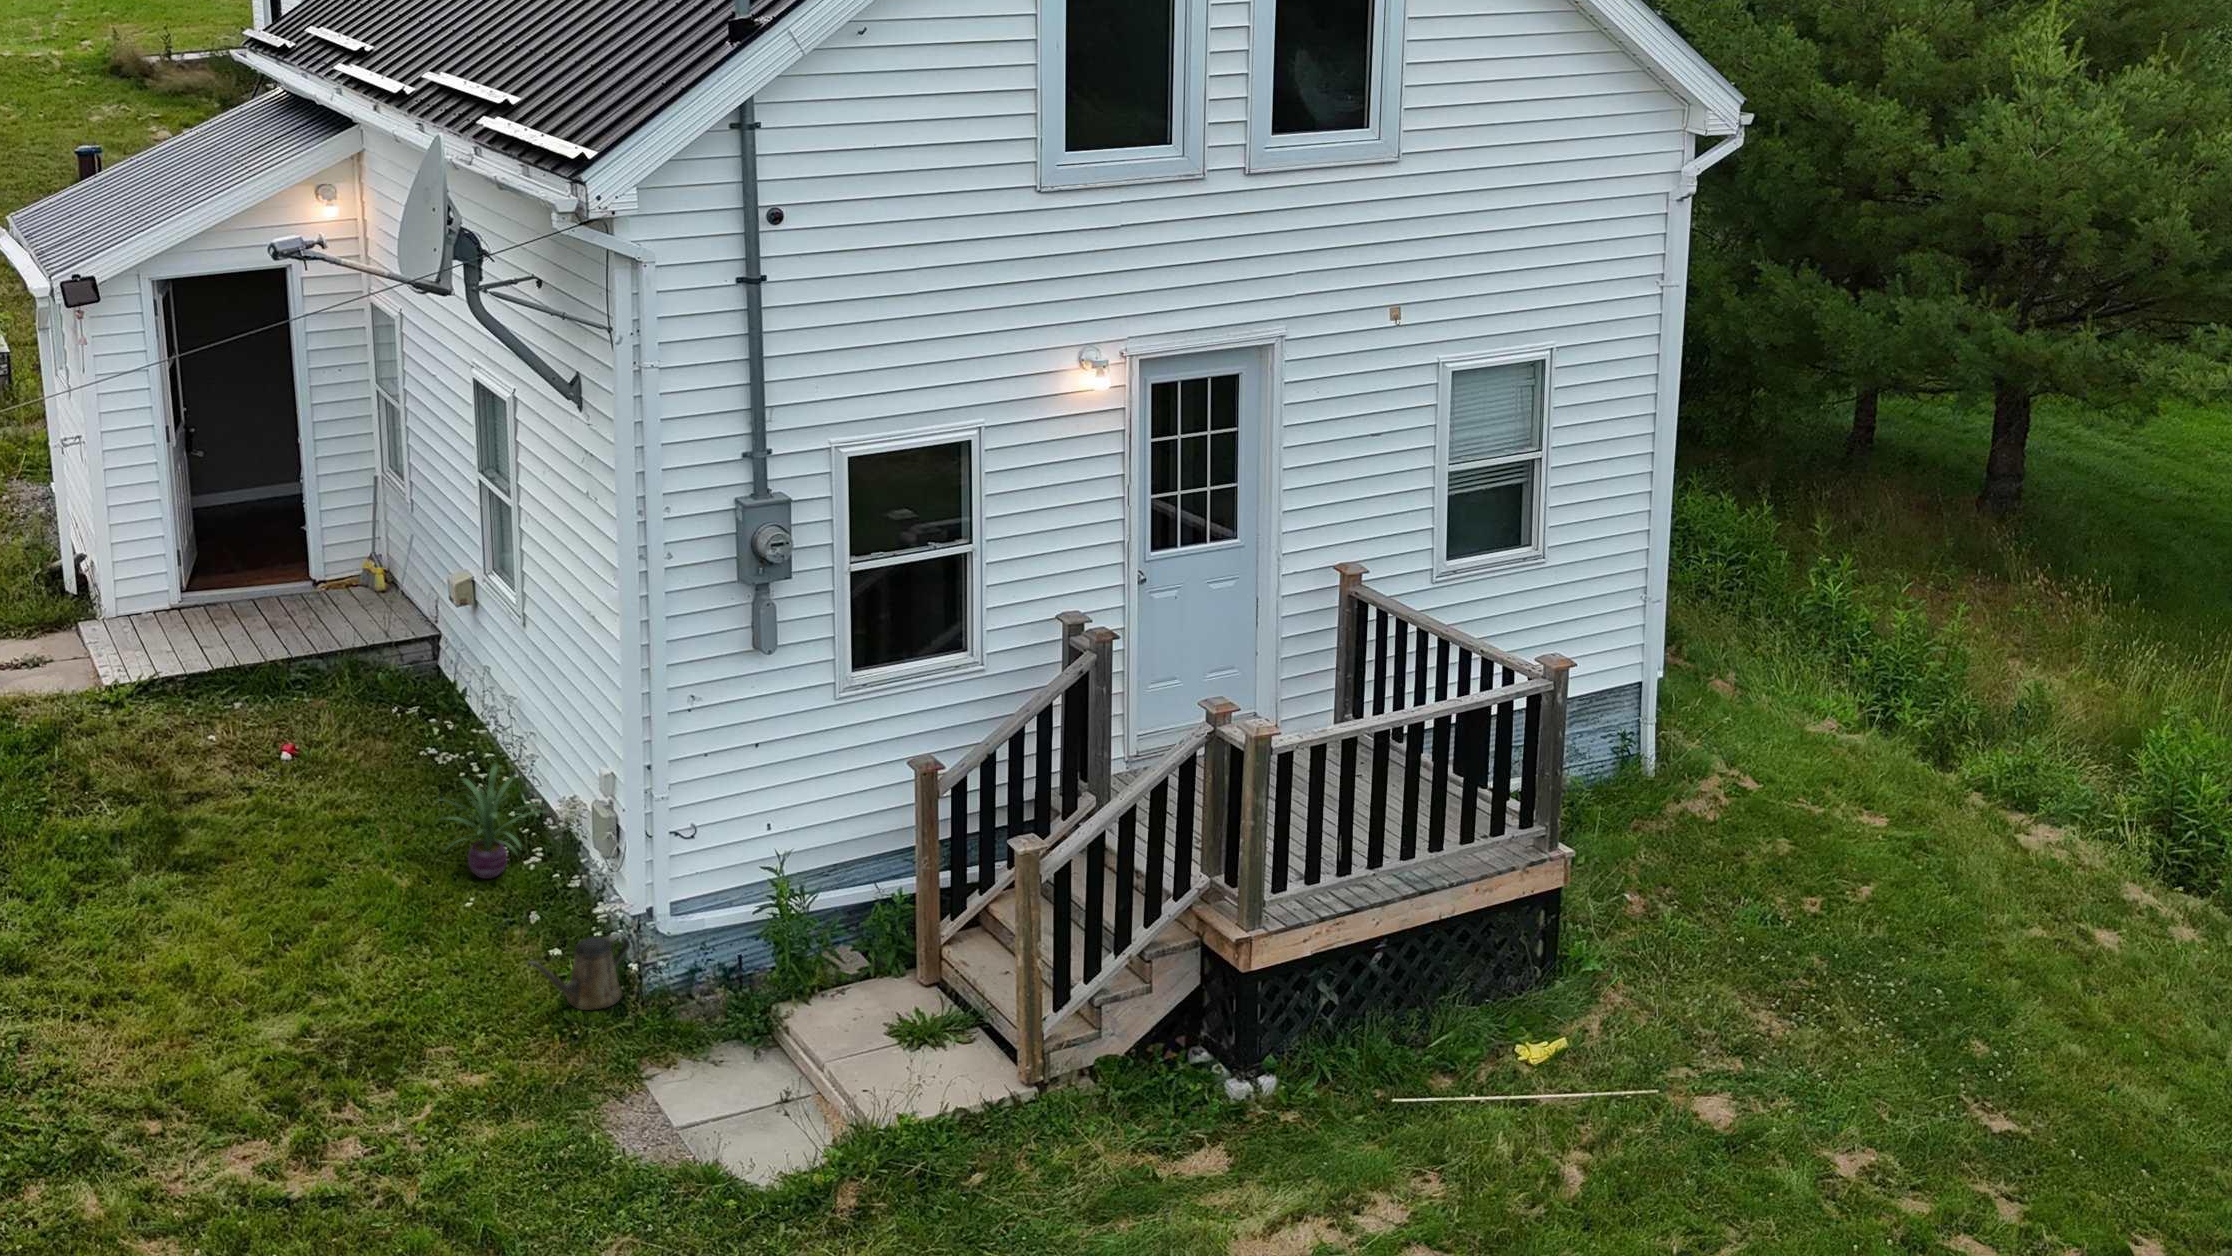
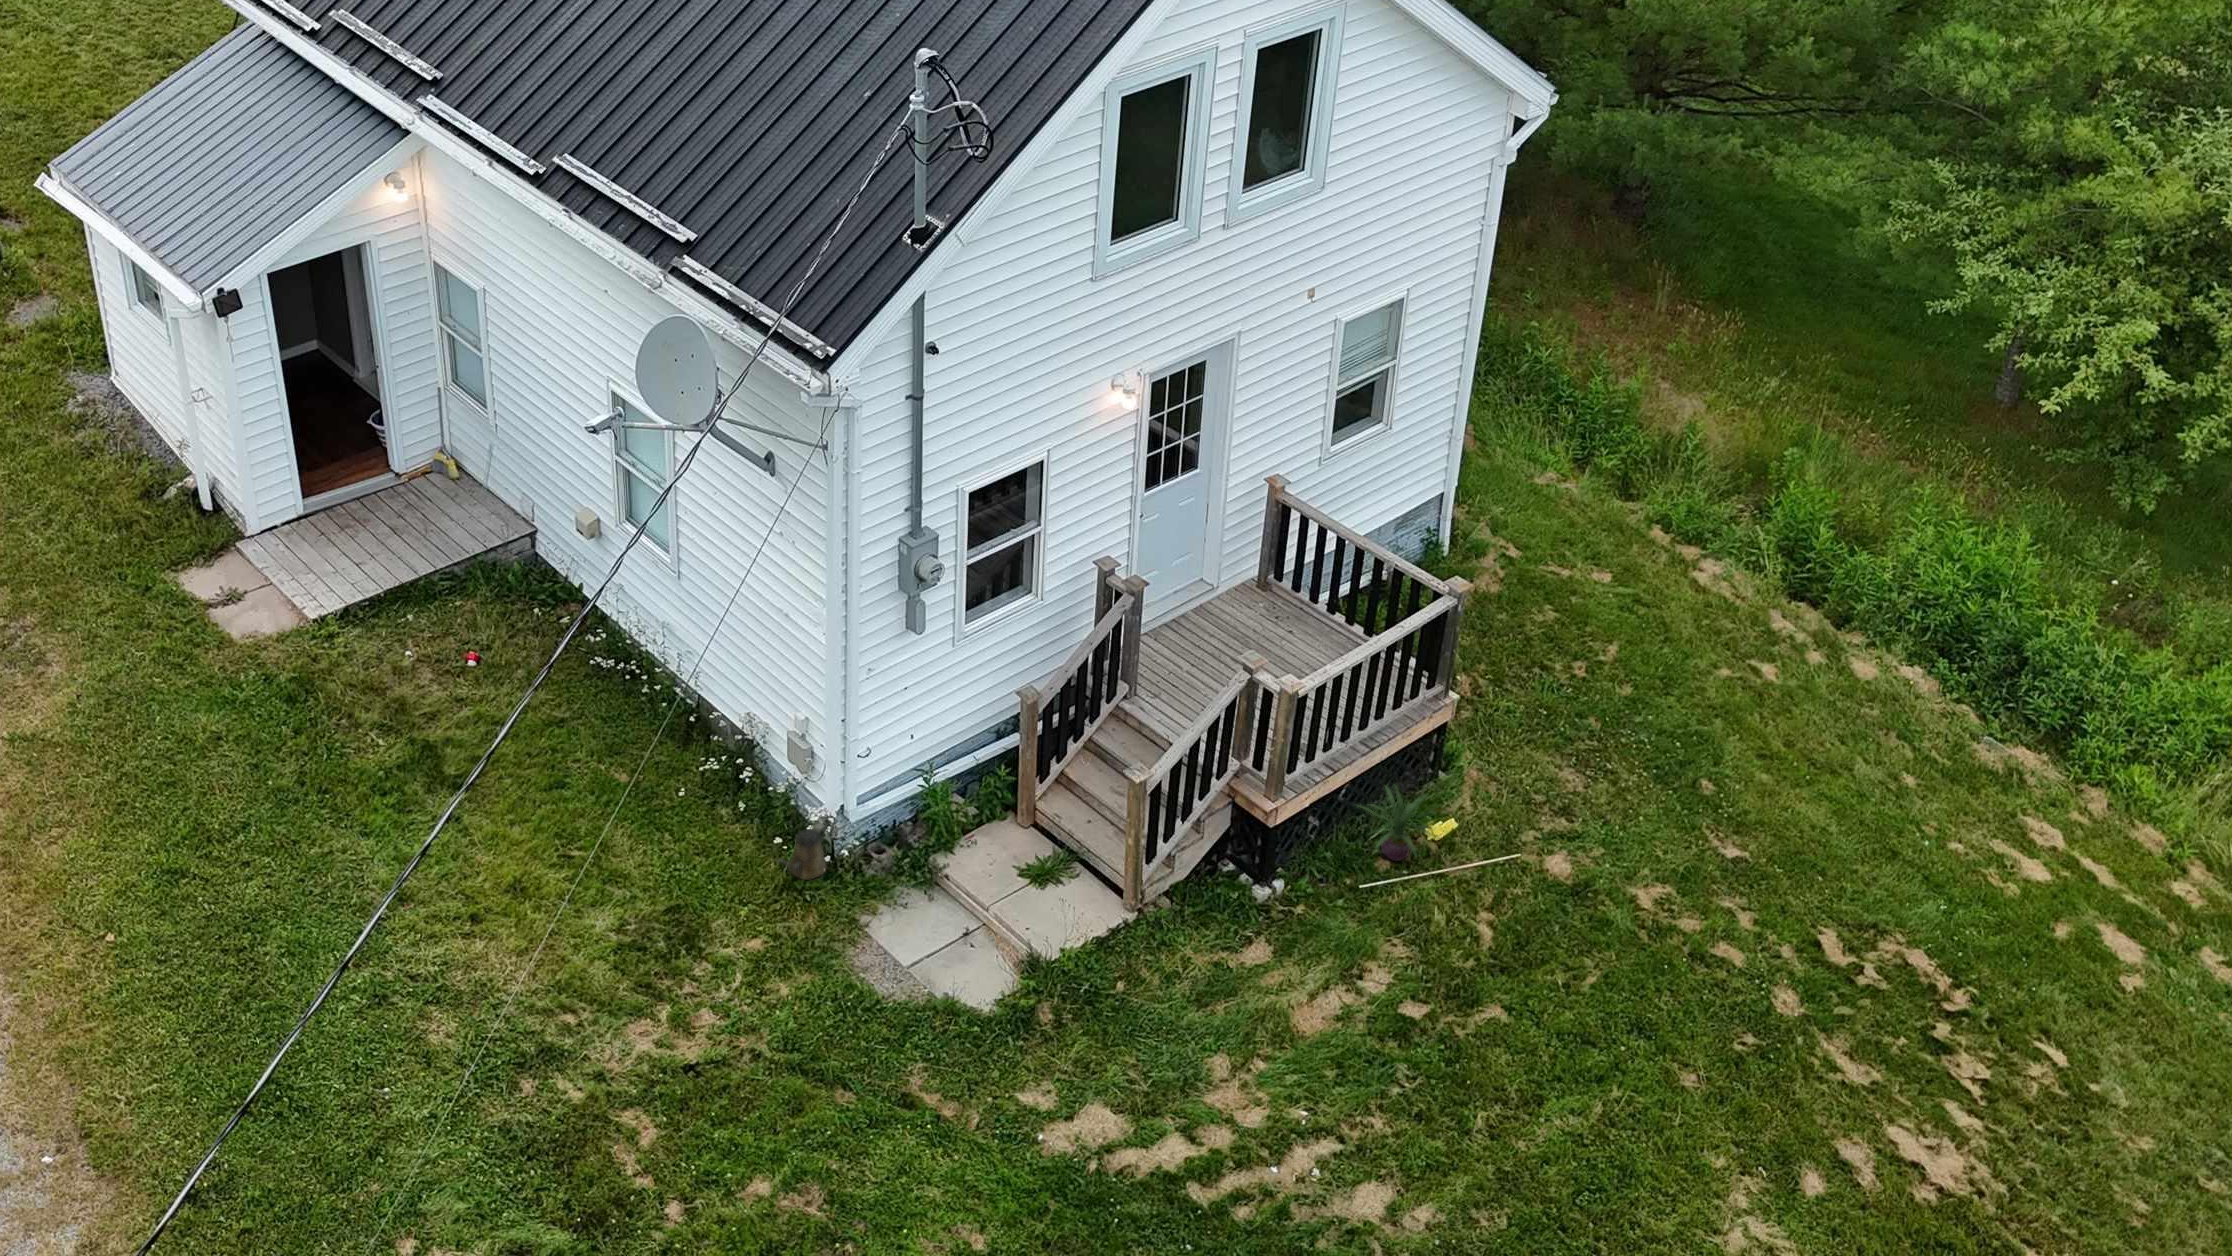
decorative plant: present [440,763,538,879] -> present [1363,785,1431,861]

